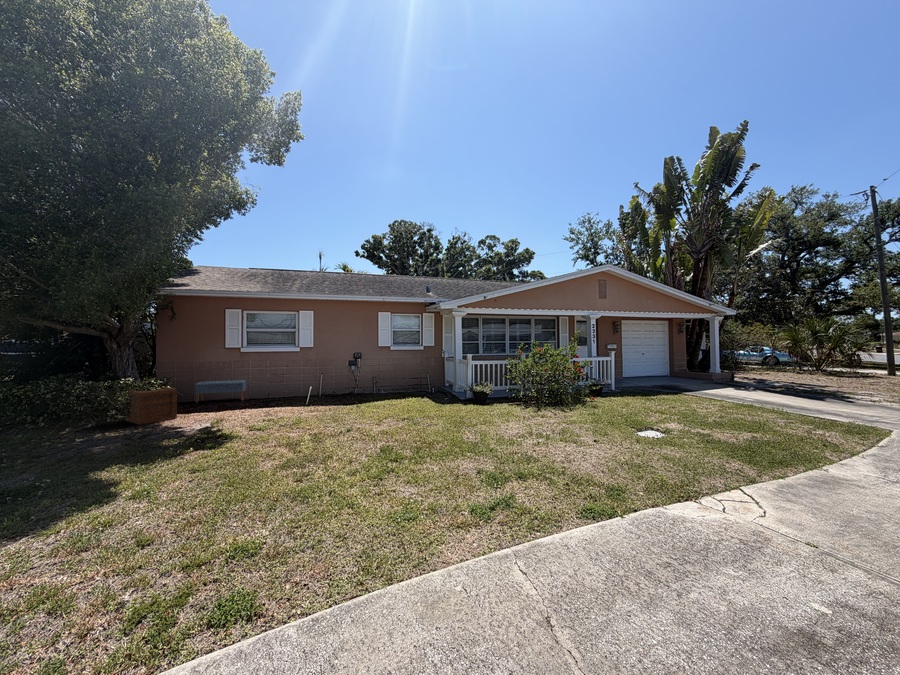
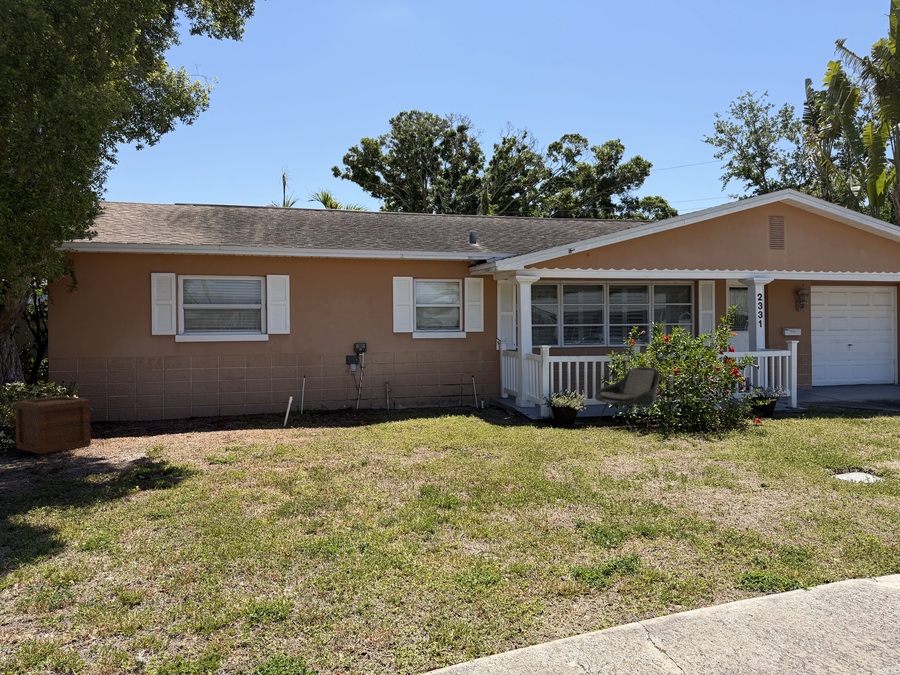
lounge chair: none [498,367,538,406] -> present [595,367,662,433]
bench: present [195,380,246,403] -> none [105,388,182,424]

